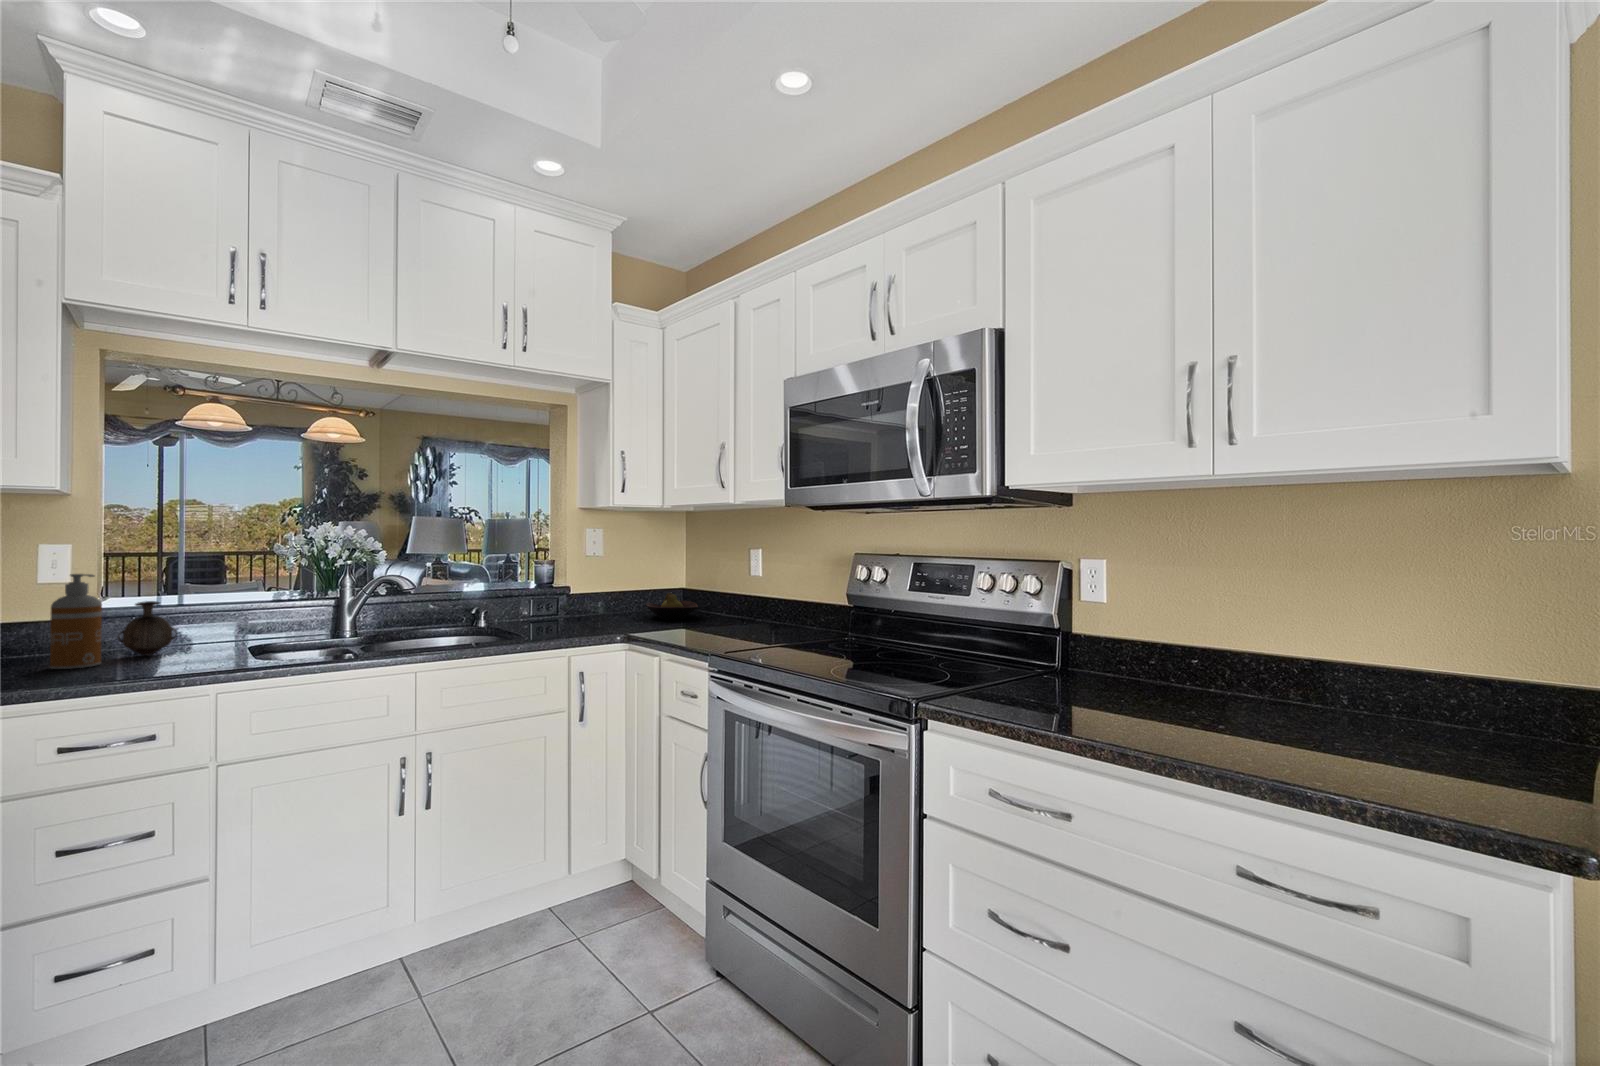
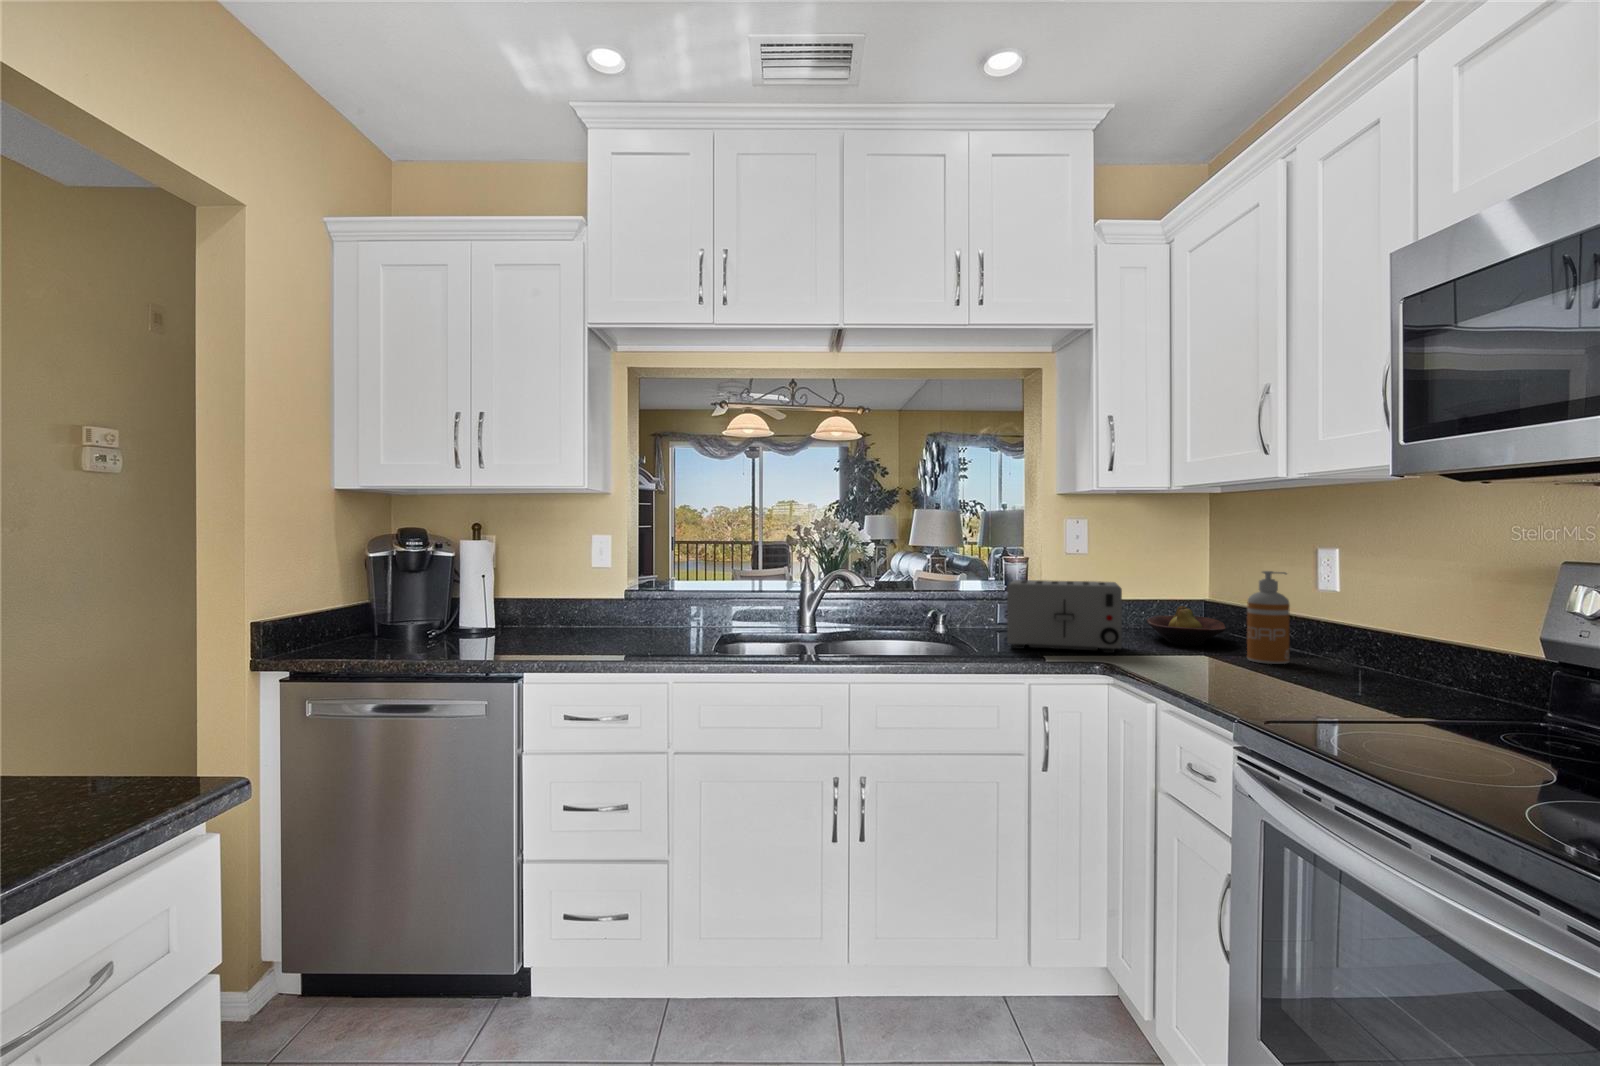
soap dispenser: present [50,574,102,669] -> present [1247,571,1290,664]
toaster: none [545,576,632,631] -> present [1007,580,1122,653]
vase: present [118,601,177,655] -> none [622,592,664,643]

